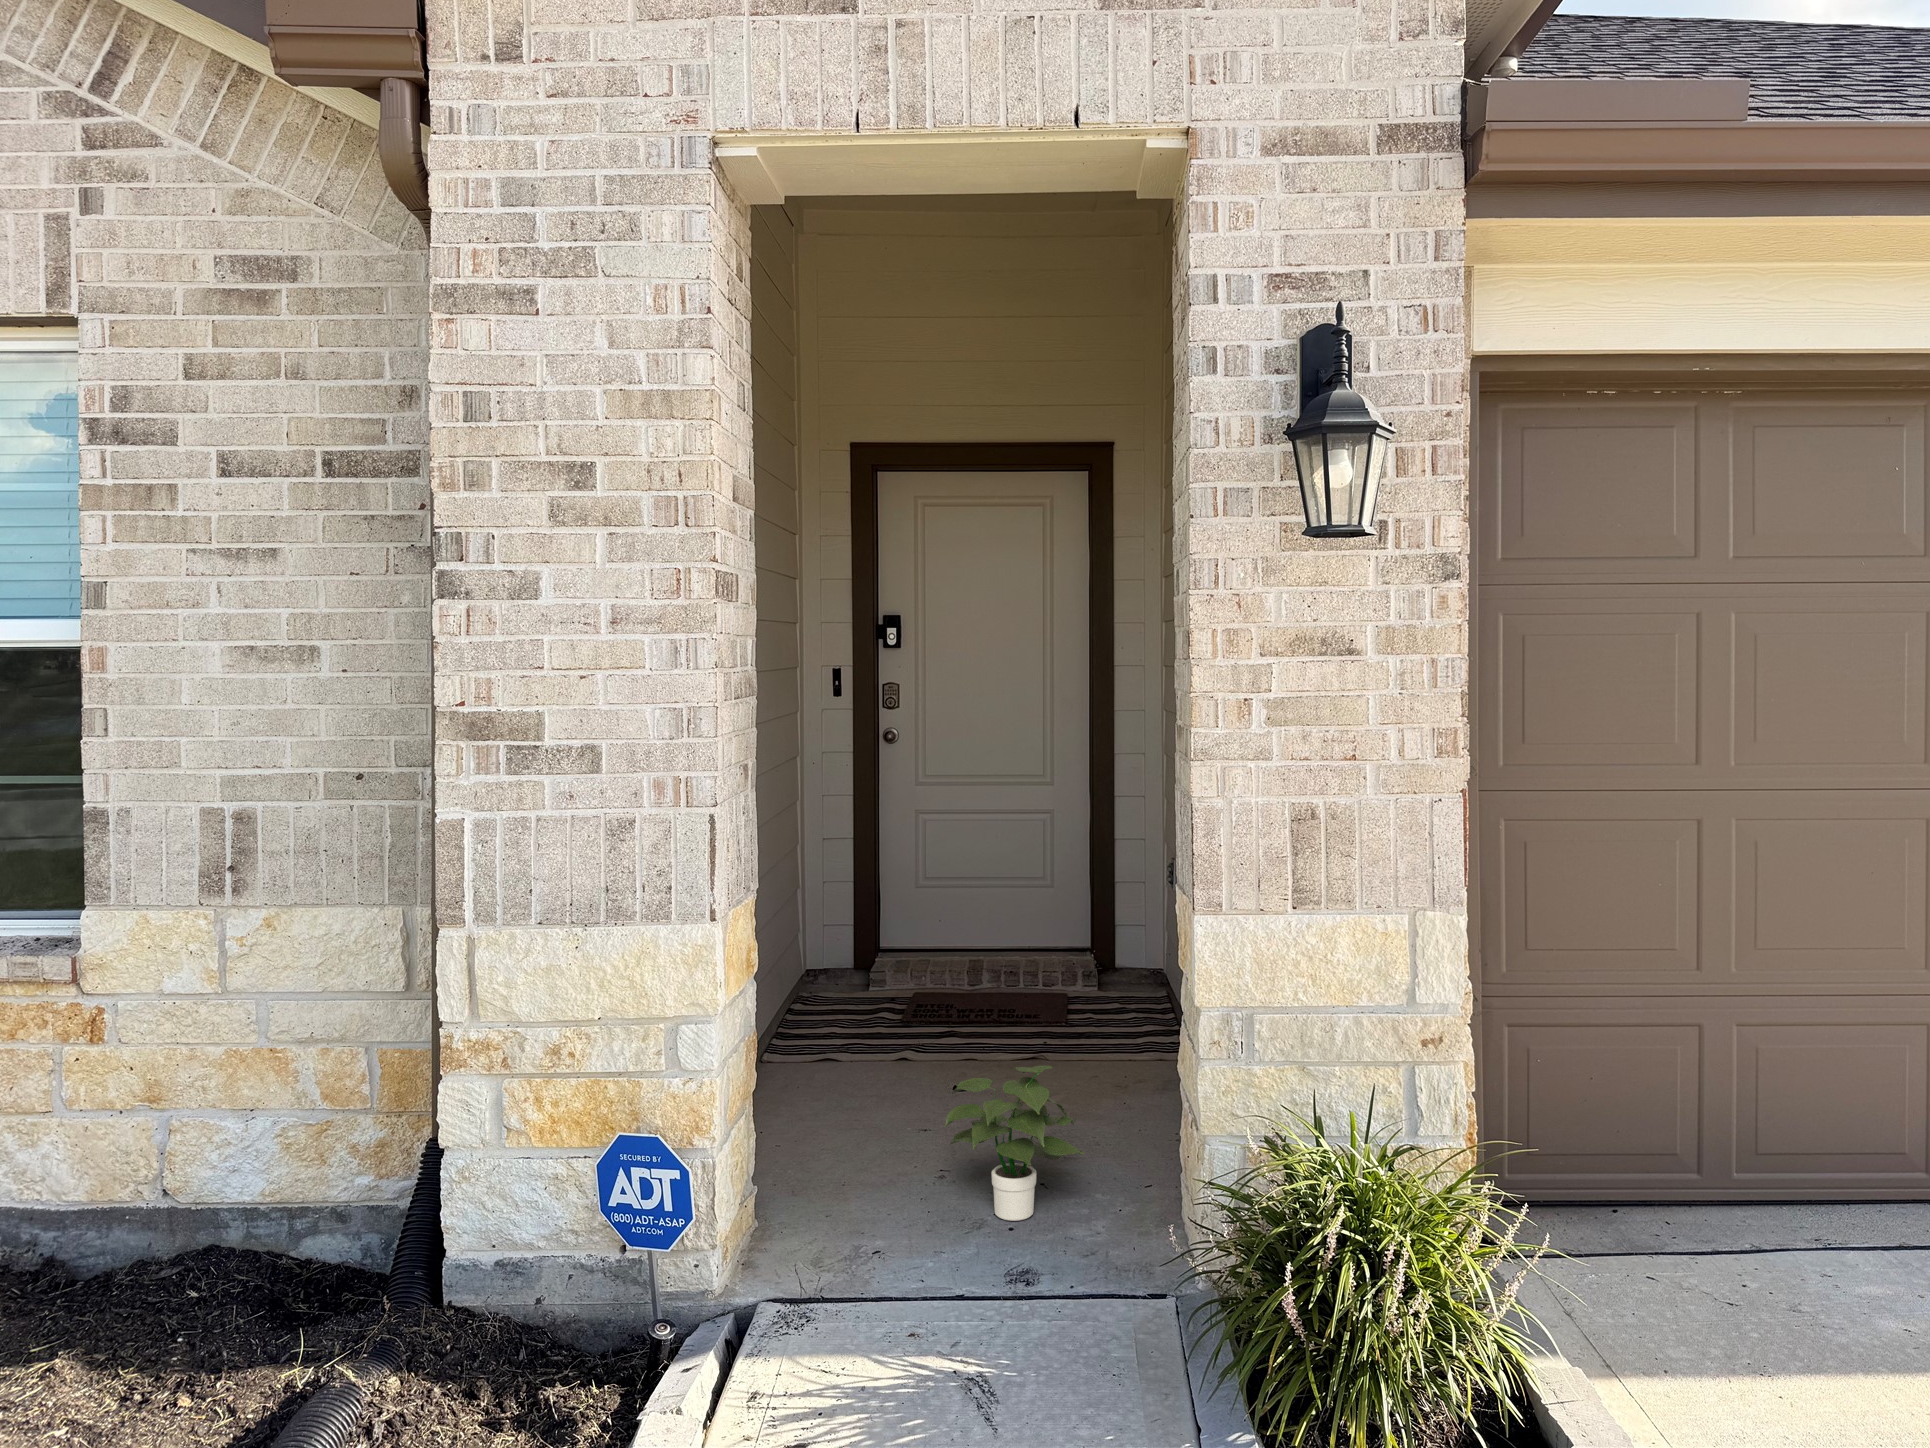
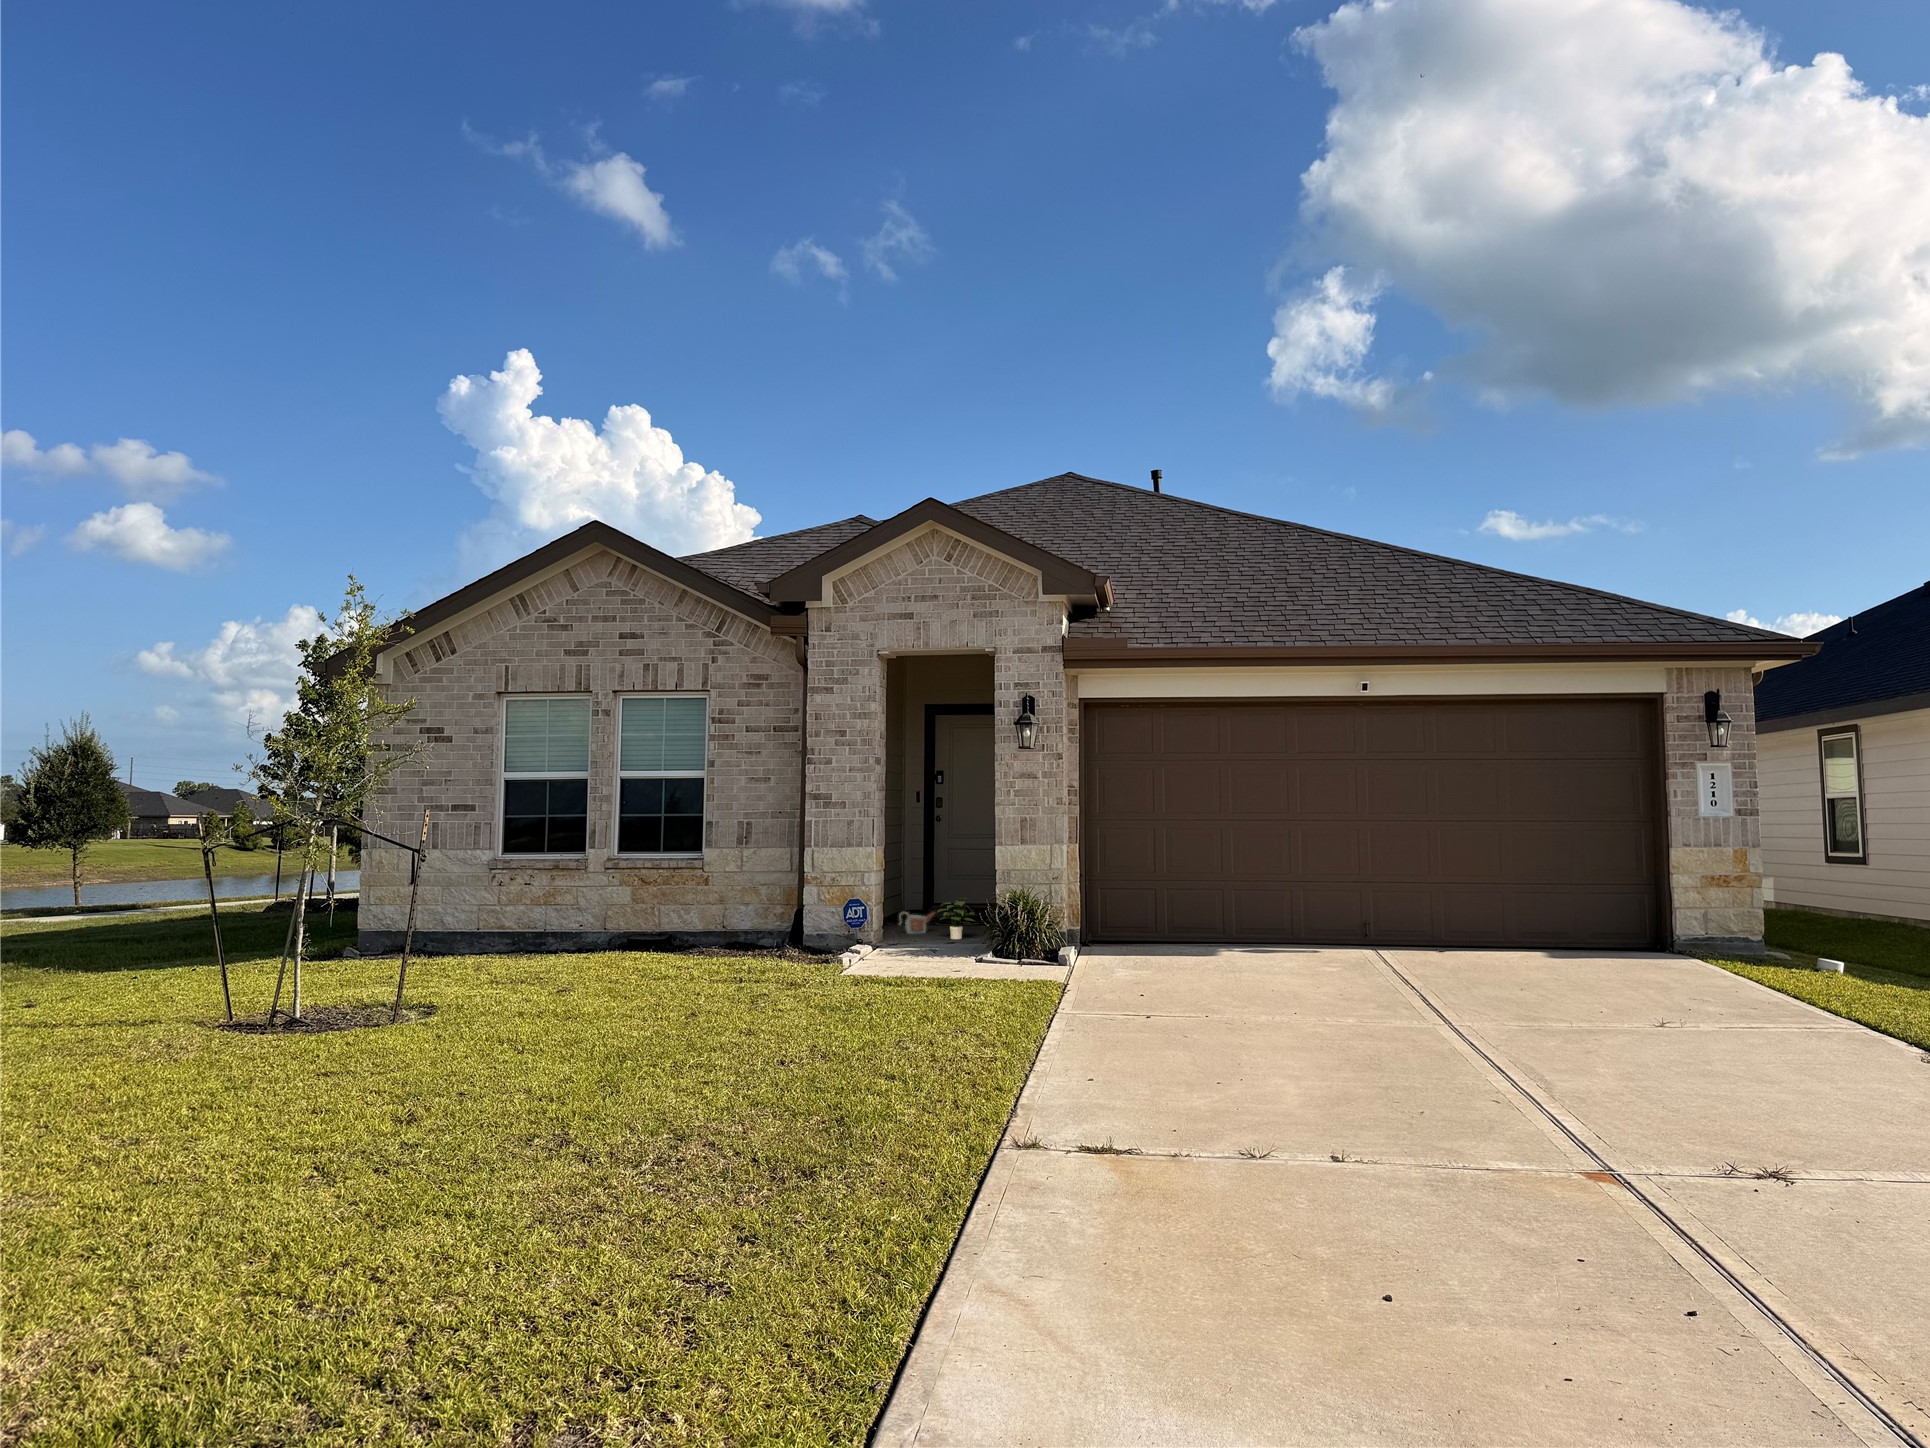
watering can: none [803,1078,926,1165] -> present [899,912,935,934]

